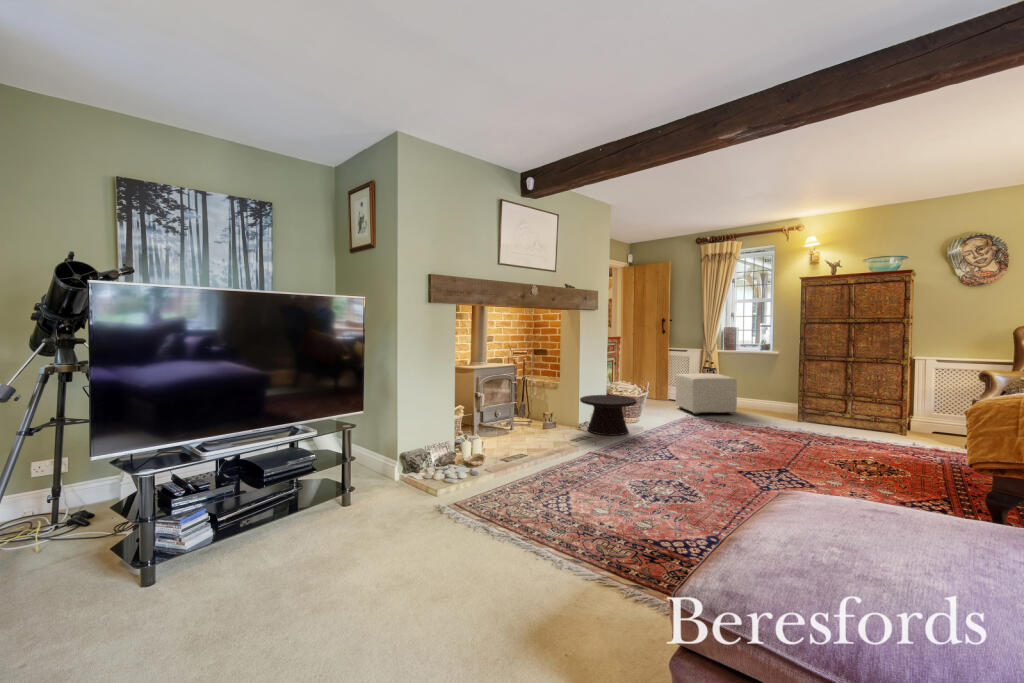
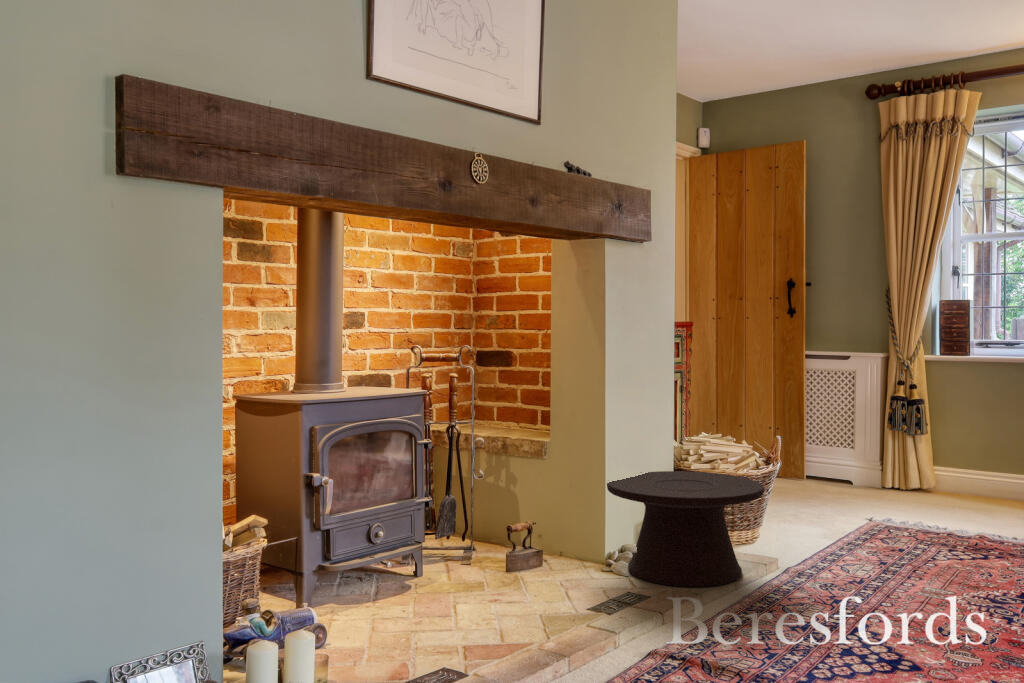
ottoman: present [676,373,737,415] -> none [833,411,992,517]

